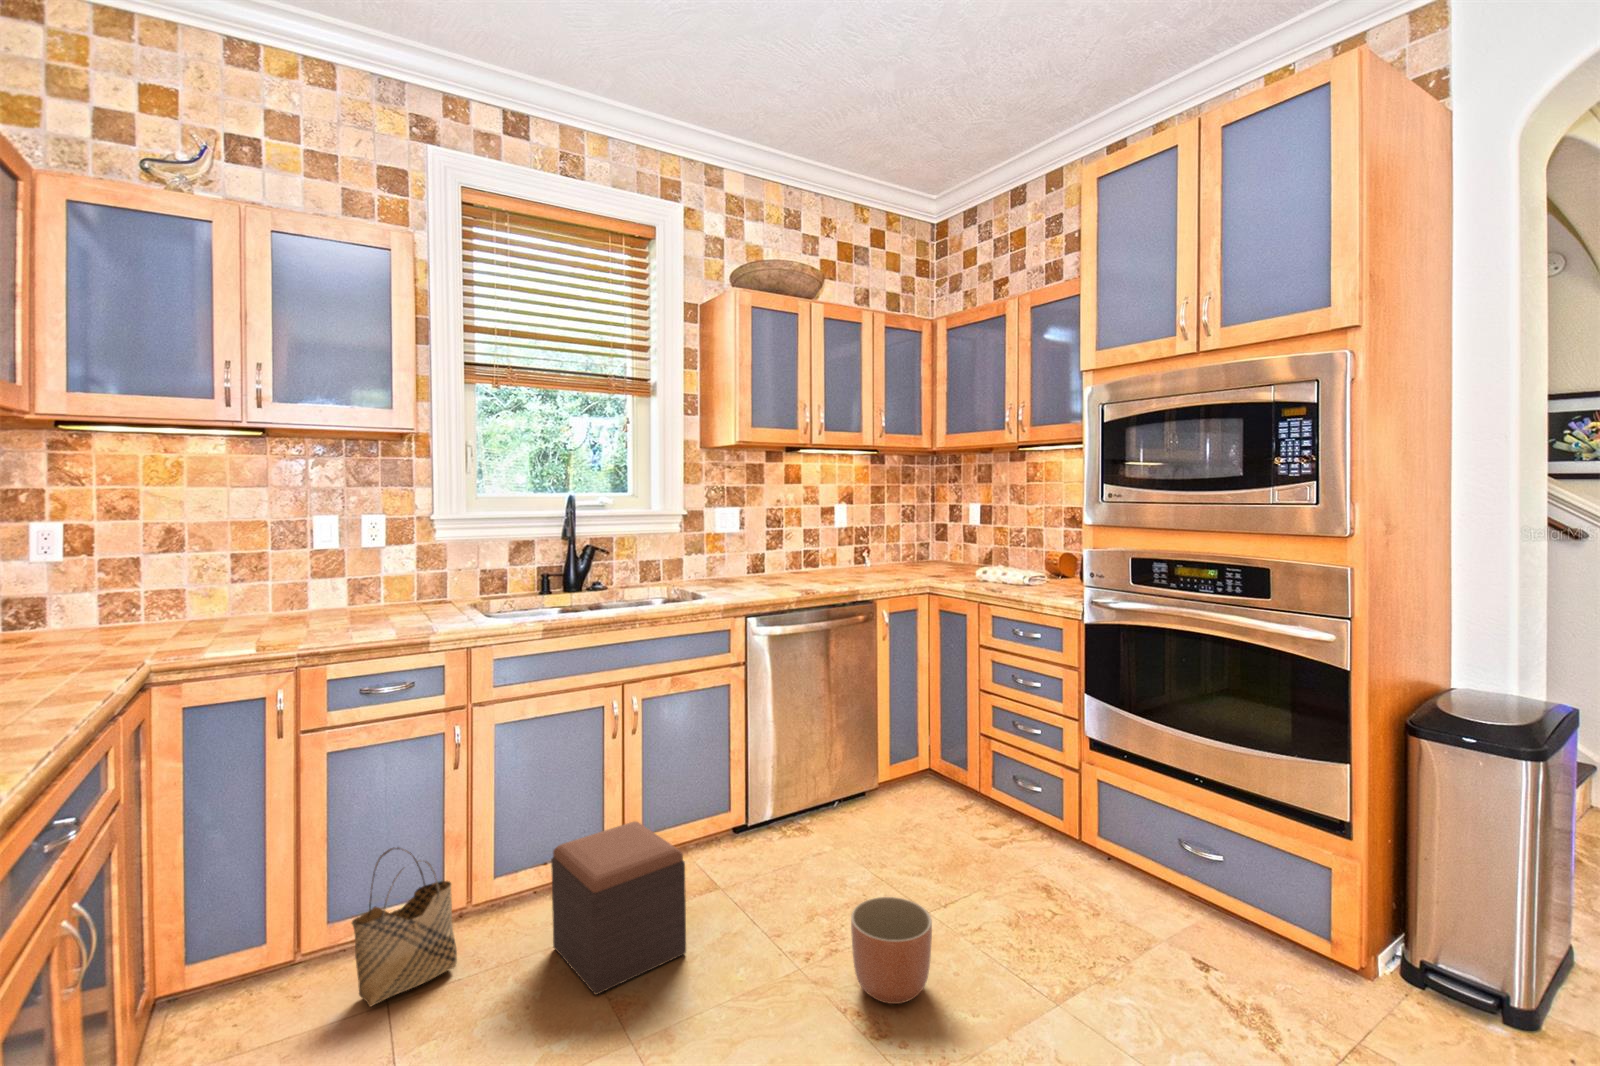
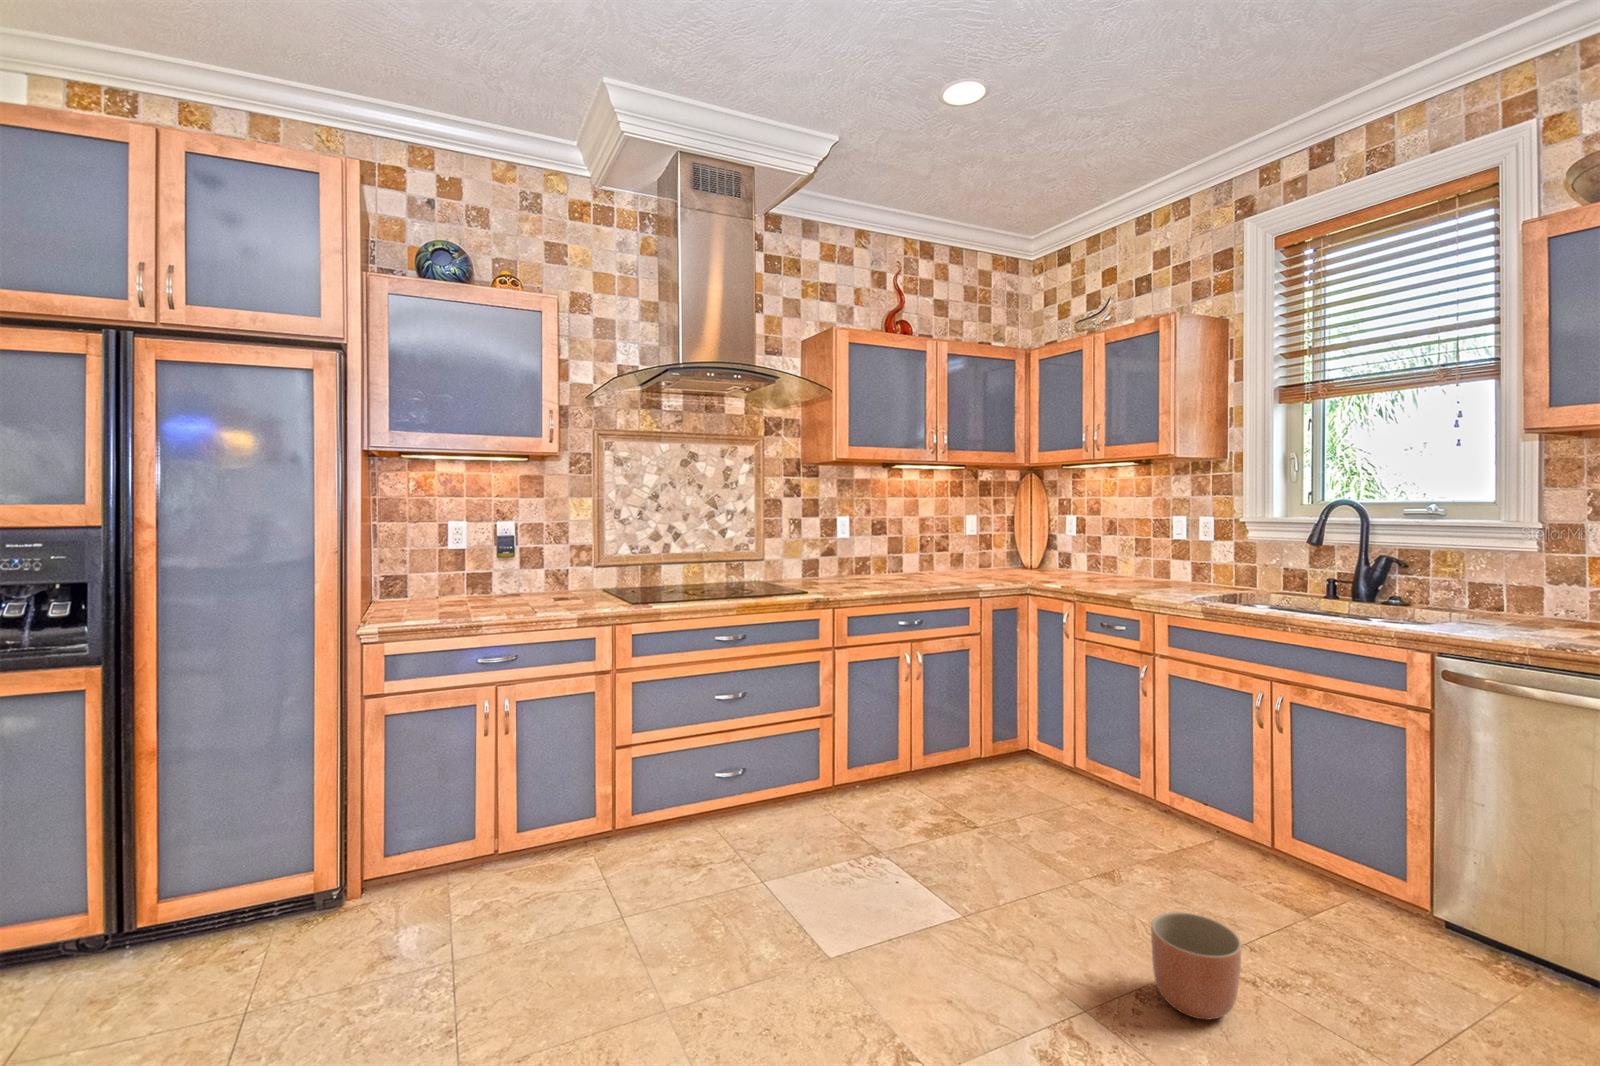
footstool: present [551,821,686,995] -> none [1101,769,1218,895]
woven basket: present [352,848,457,1006] -> none [1052,725,1114,815]

